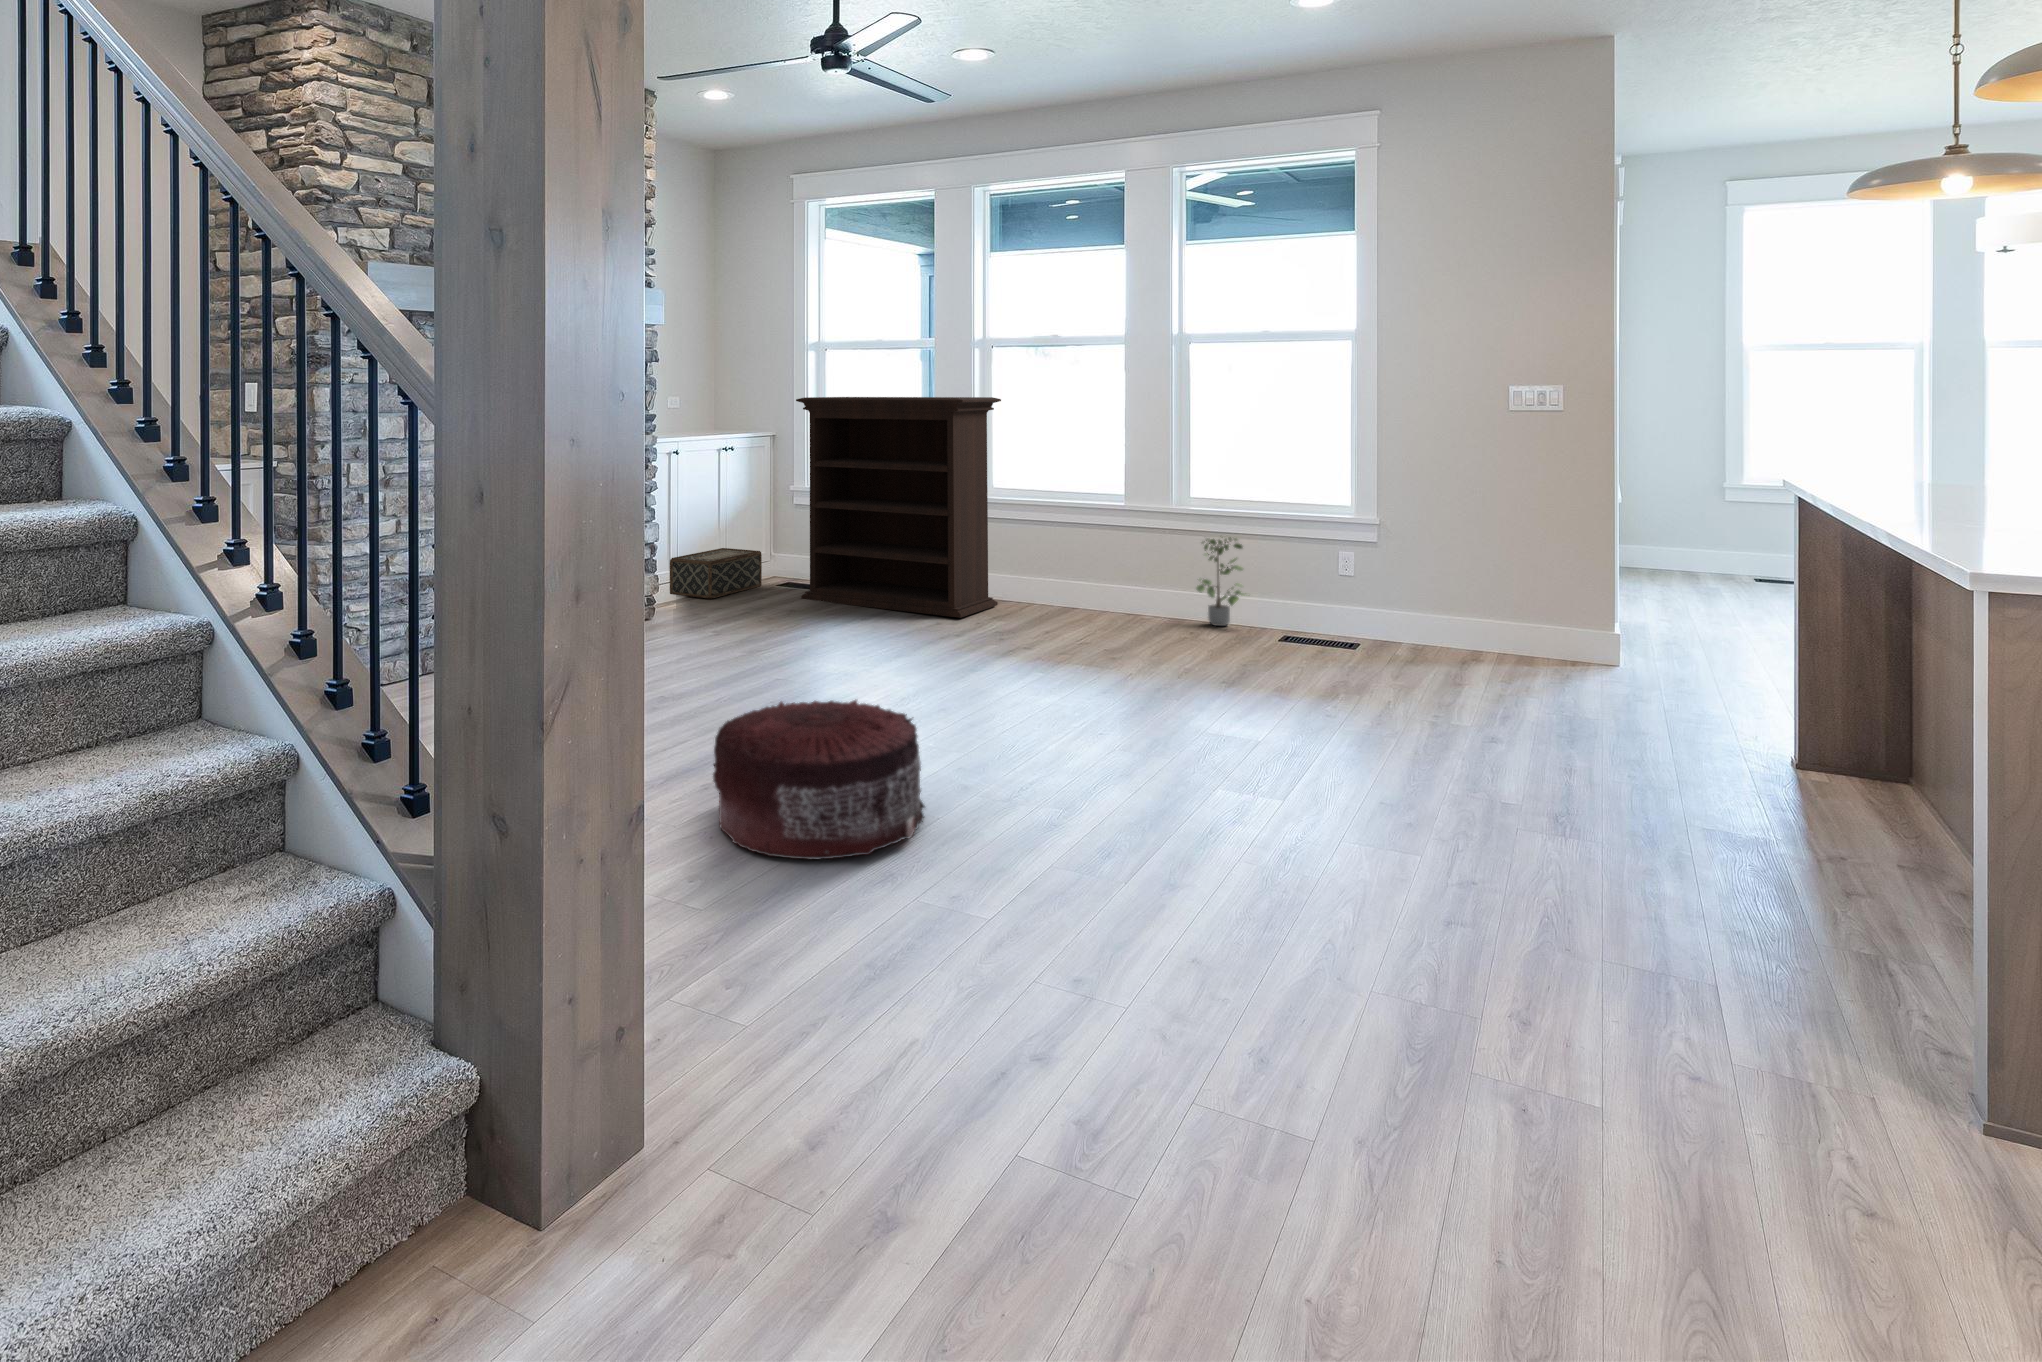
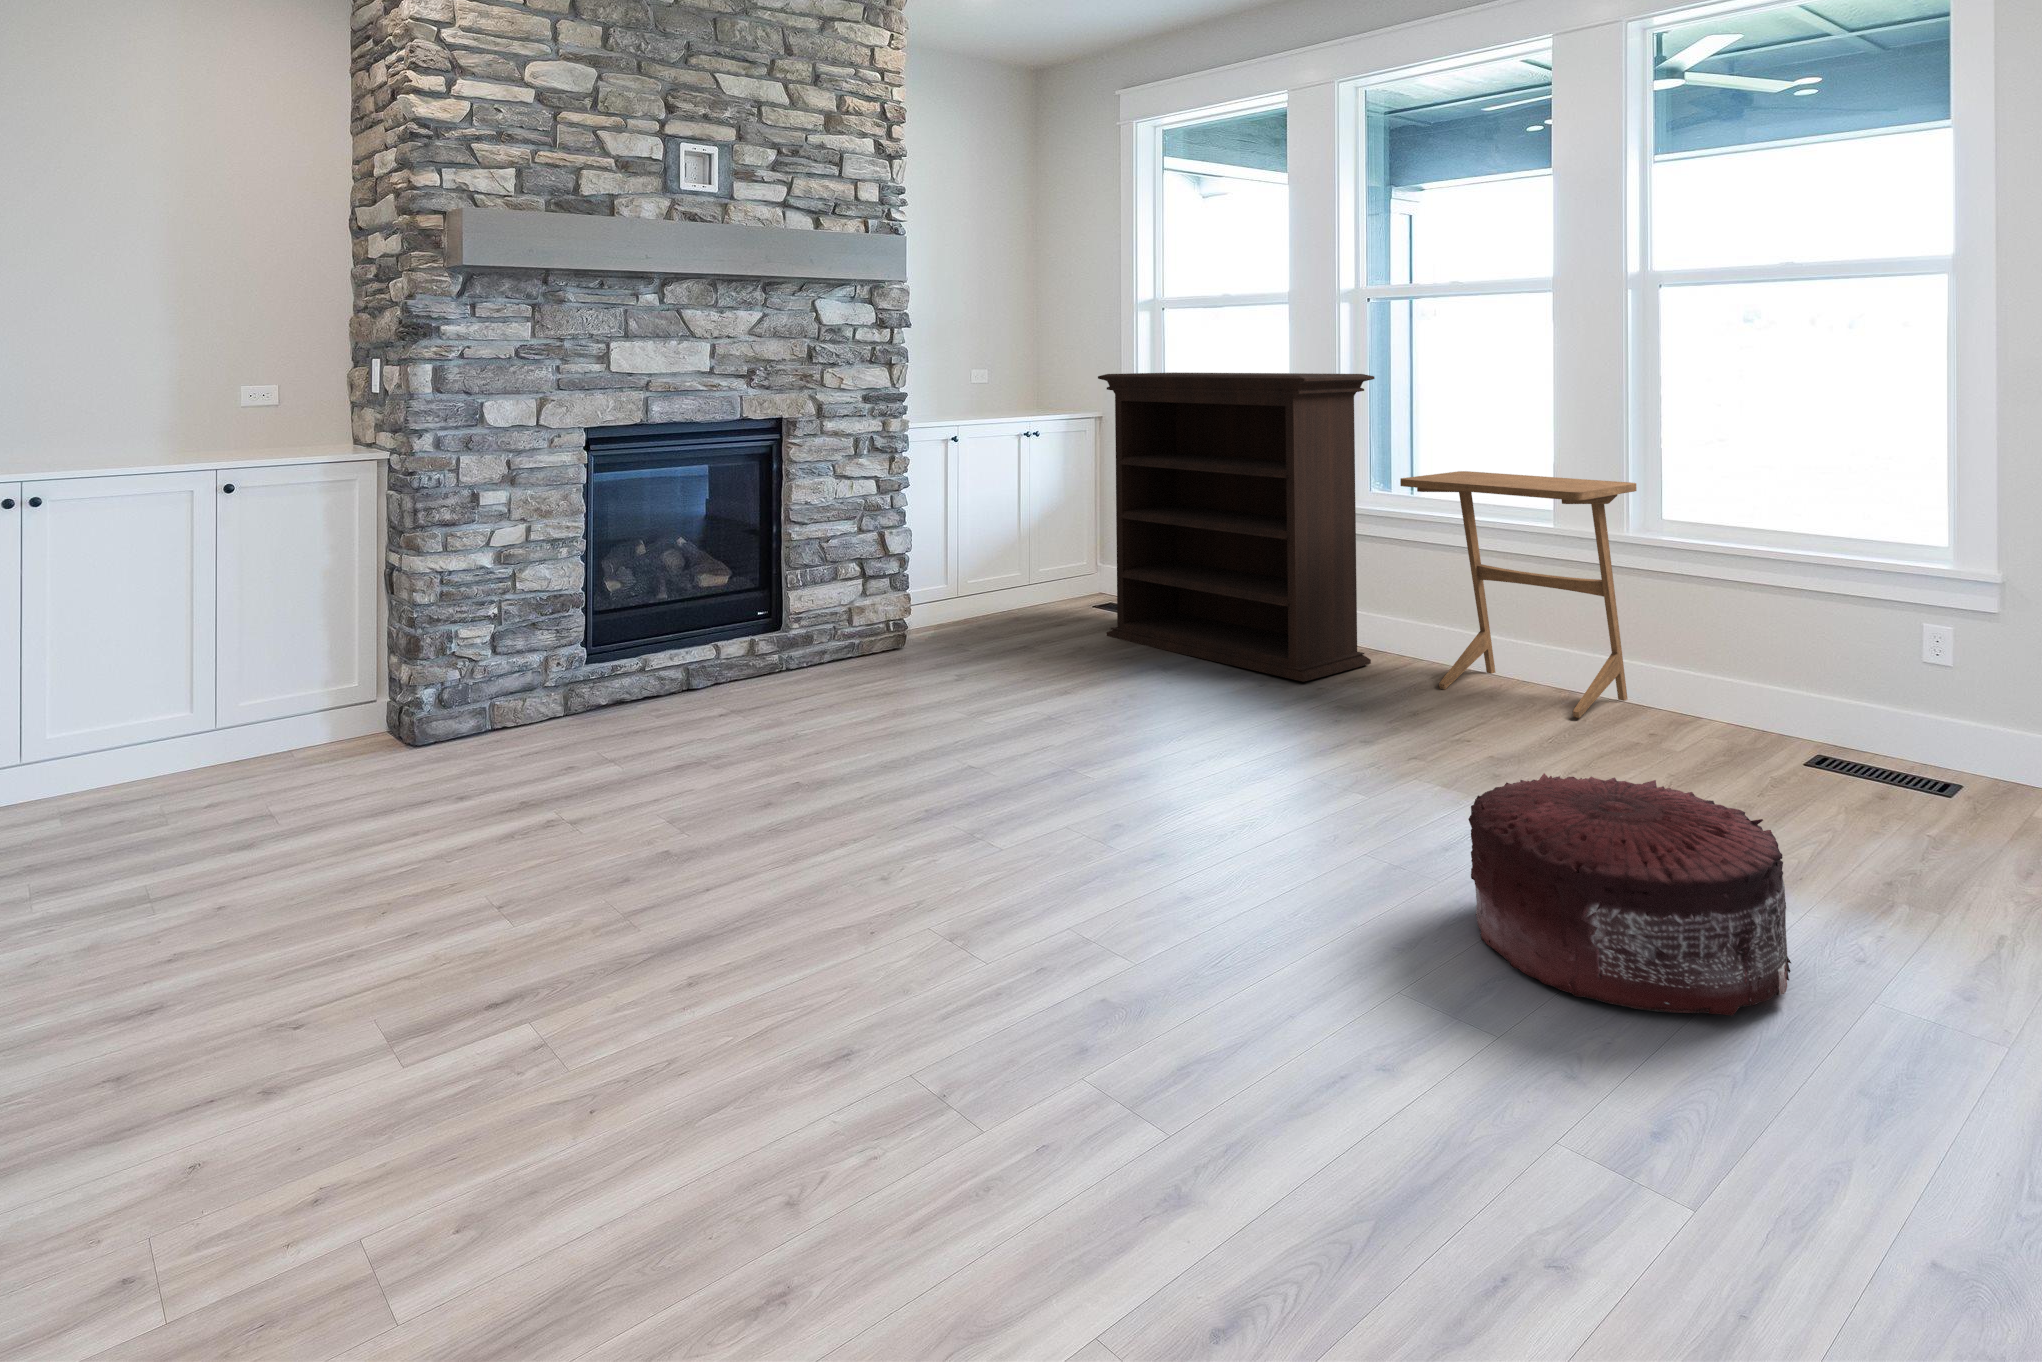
side table: none [1025,466,1173,627] -> present [1400,471,1637,718]
potted plant: present [1196,537,1244,626] -> none [1671,585,1769,725]
woven basket: present [670,548,762,598] -> none [945,563,1068,629]
pouf: present [713,700,925,859] -> present [1468,773,1791,1016]

